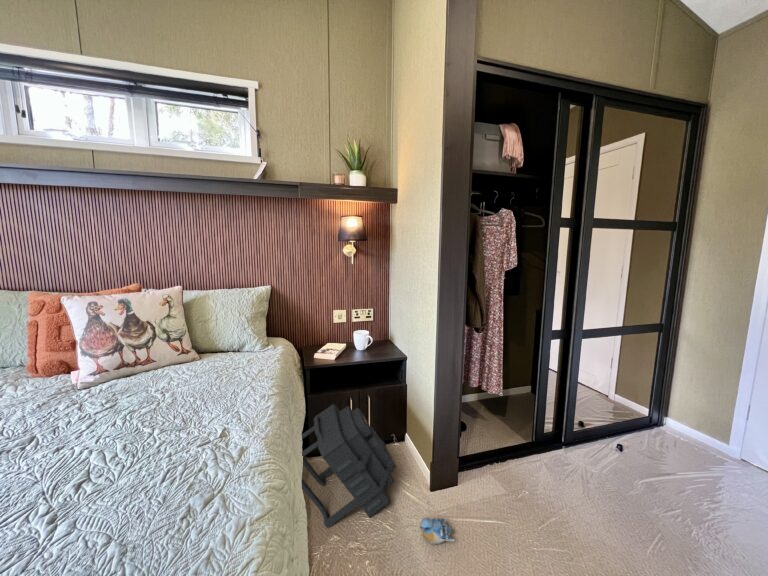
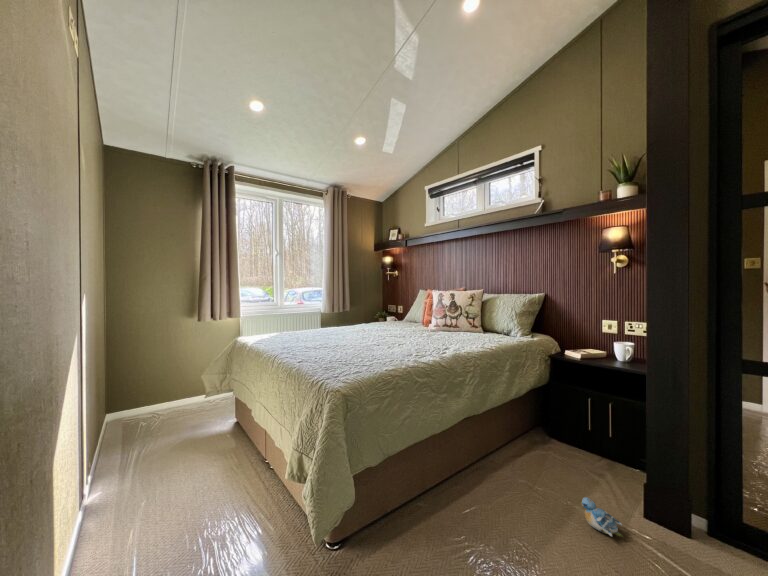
backpack: present [300,404,396,528] -> none [504,387,608,484]

